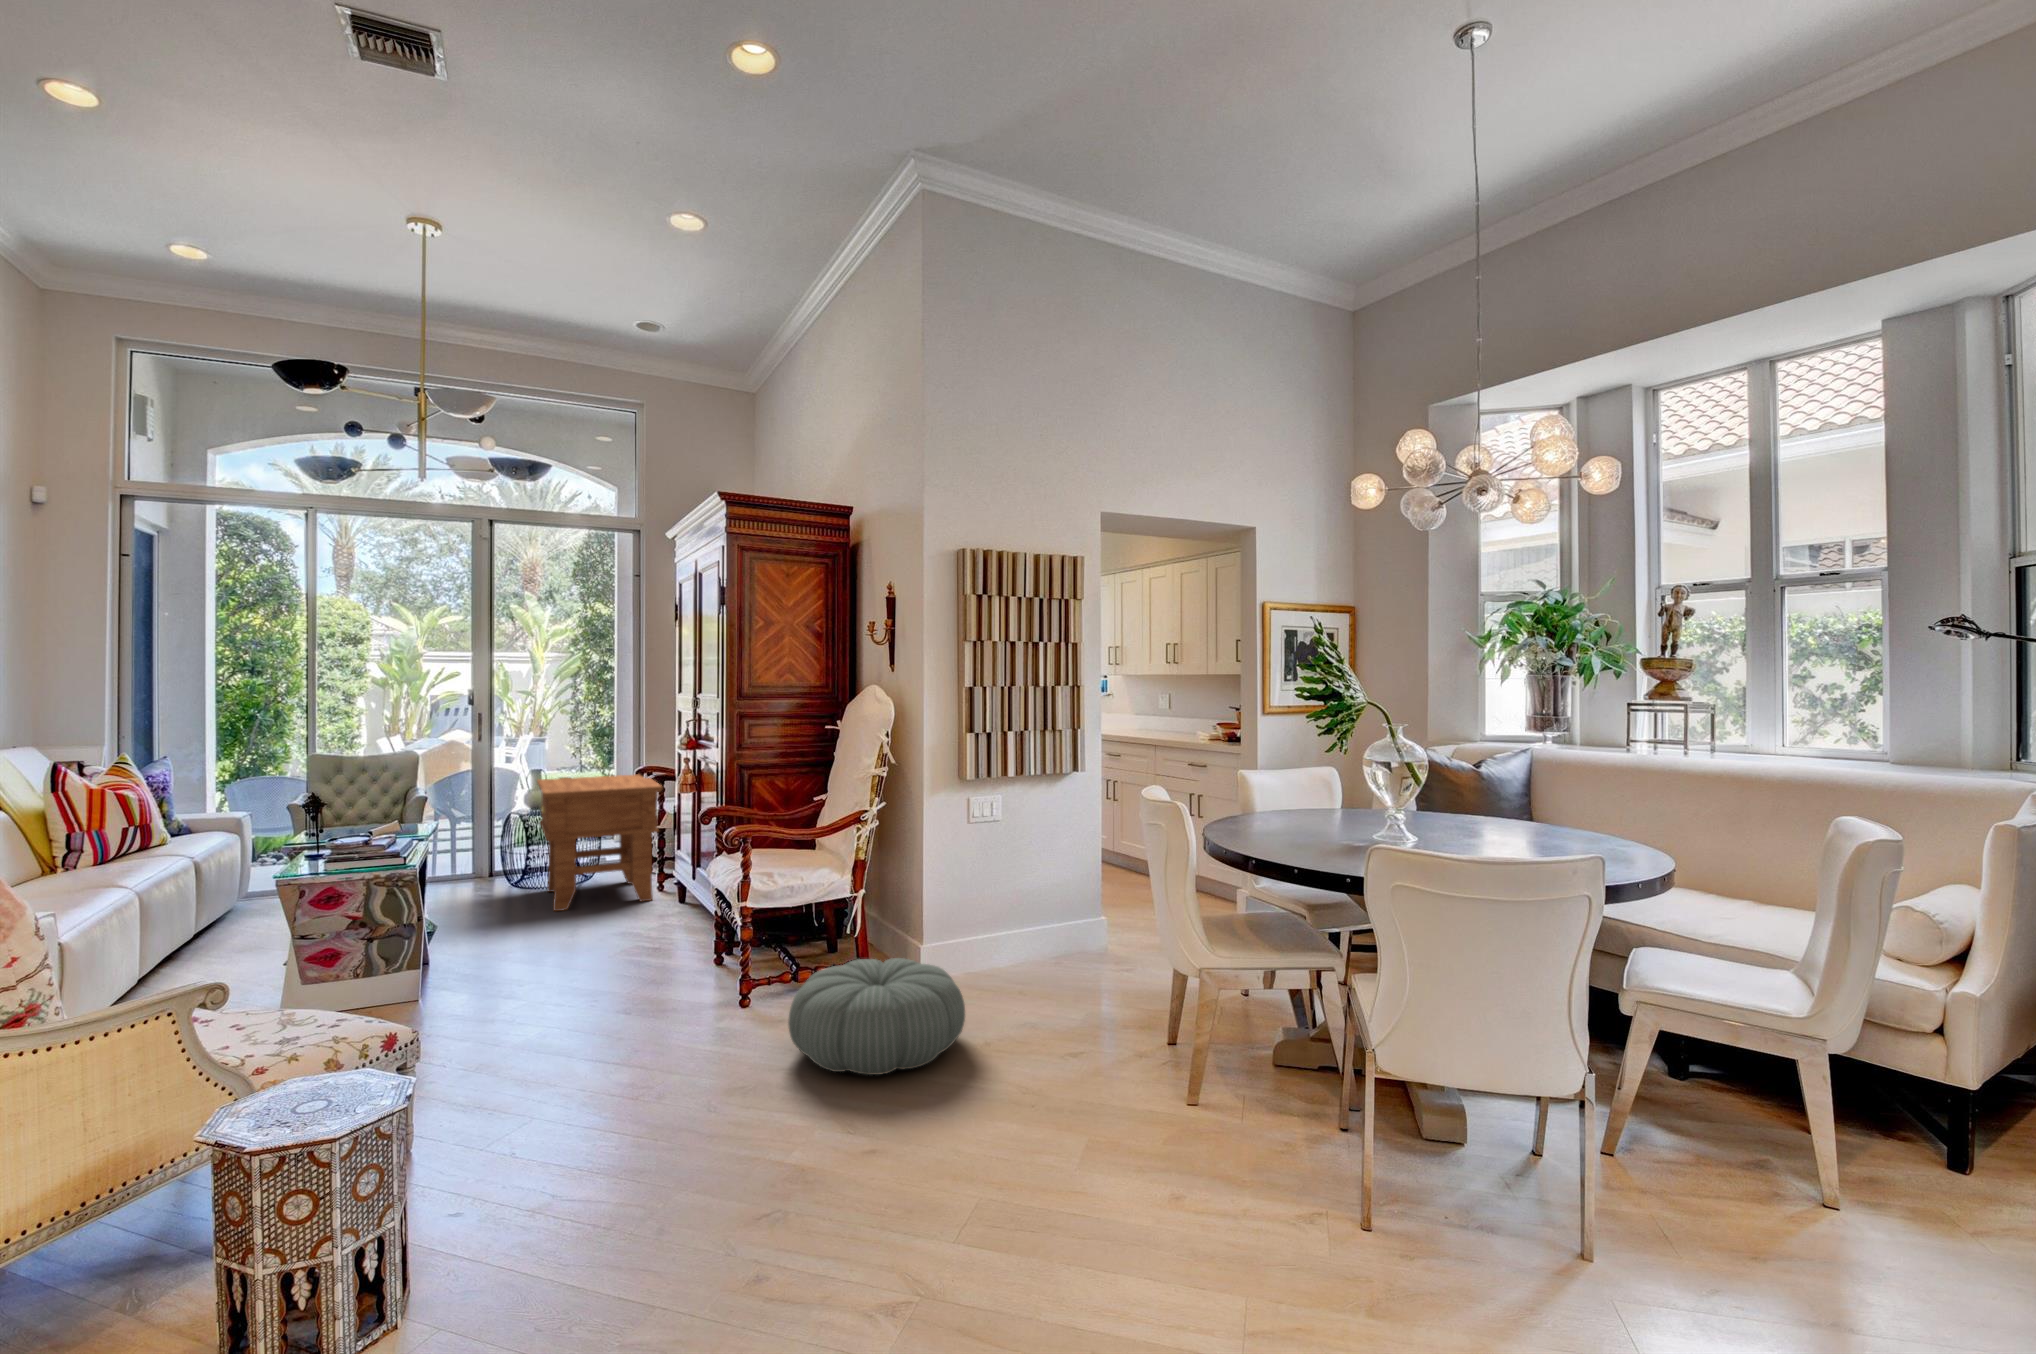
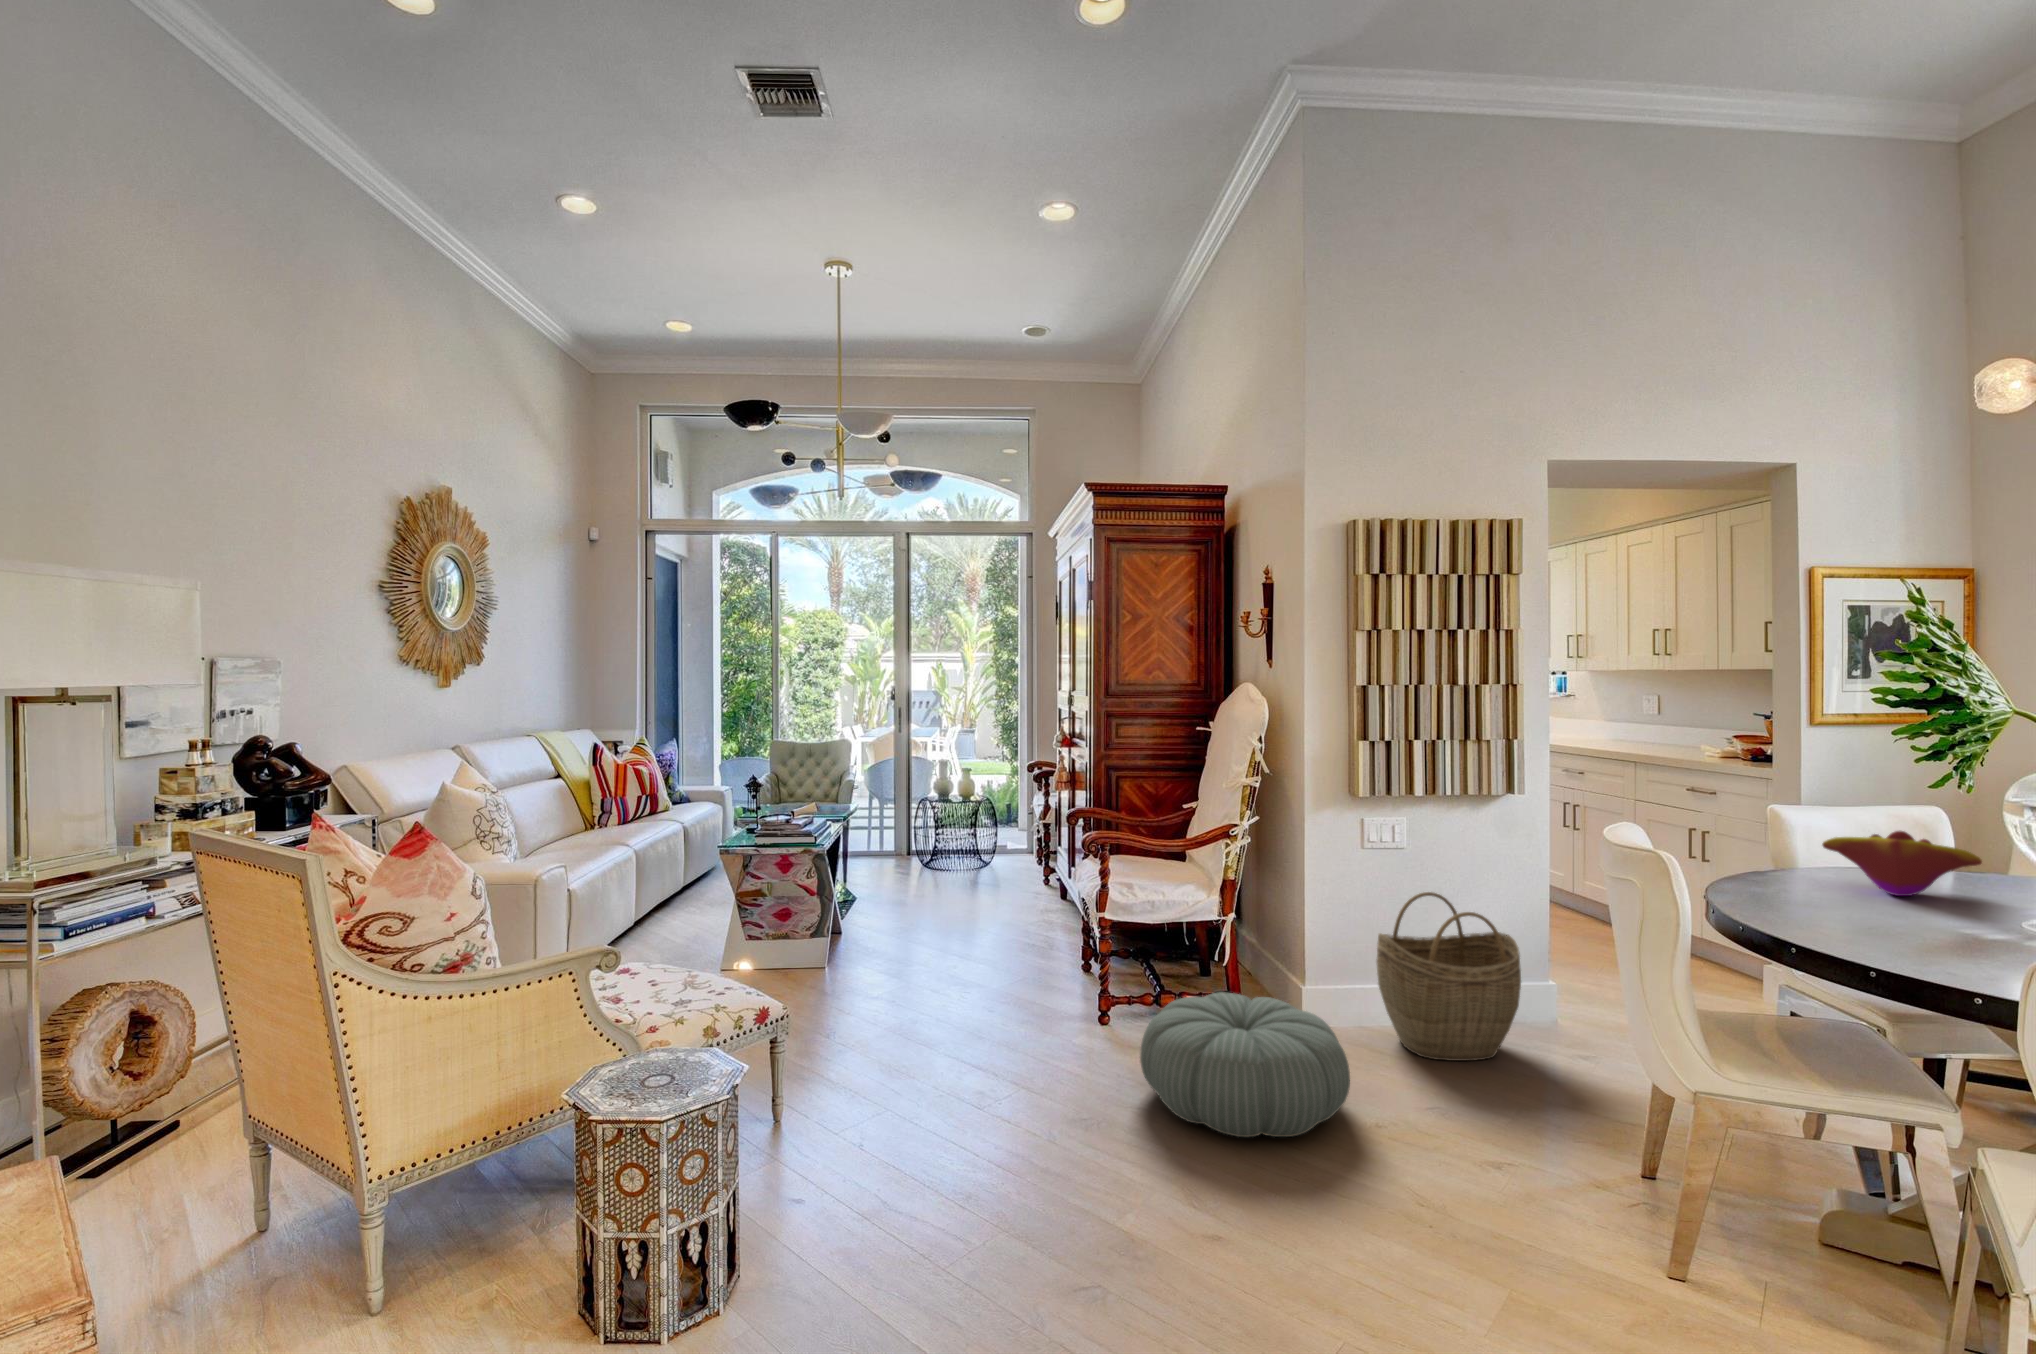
side table: present [537,774,663,911] -> none [939,770,1044,896]
decorative bowl: none [1268,784,1347,828] -> present [1822,831,1982,896]
woven basket: none [982,857,1088,992] -> present [1376,892,1521,1061]

